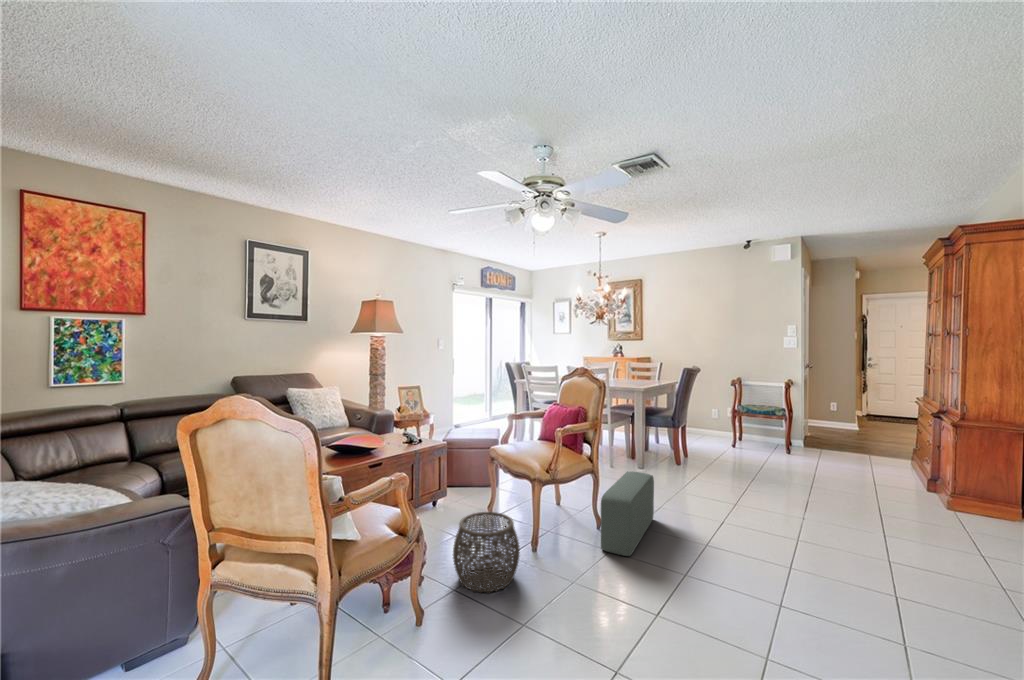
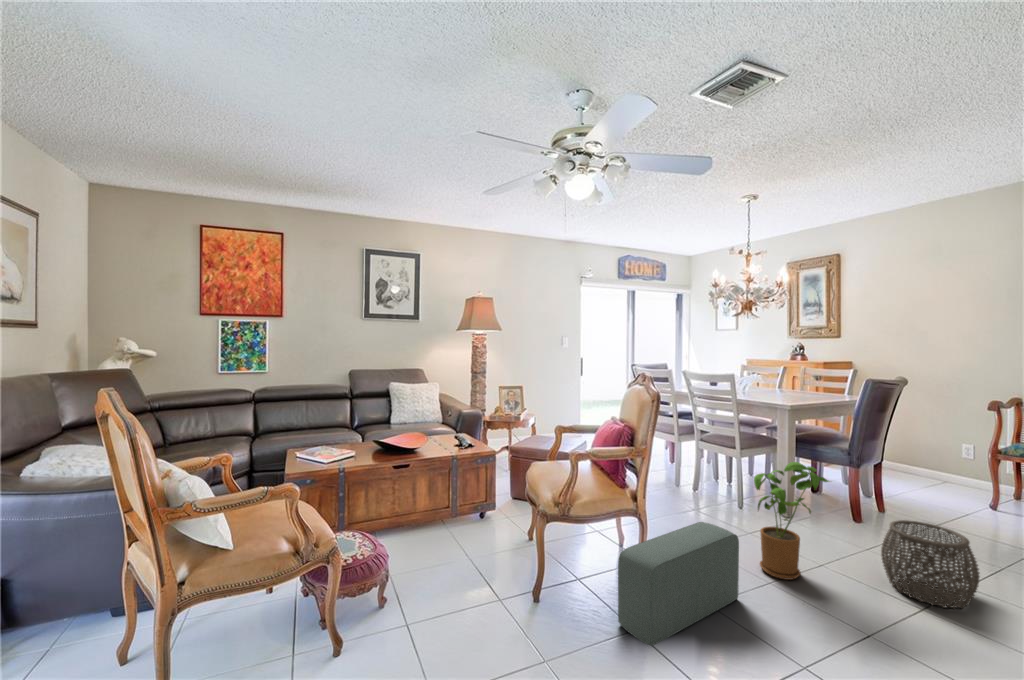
house plant: none [644,424,691,503] -> present [754,462,829,580]
woven basket: present [453,512,520,593] -> present [881,520,980,609]

